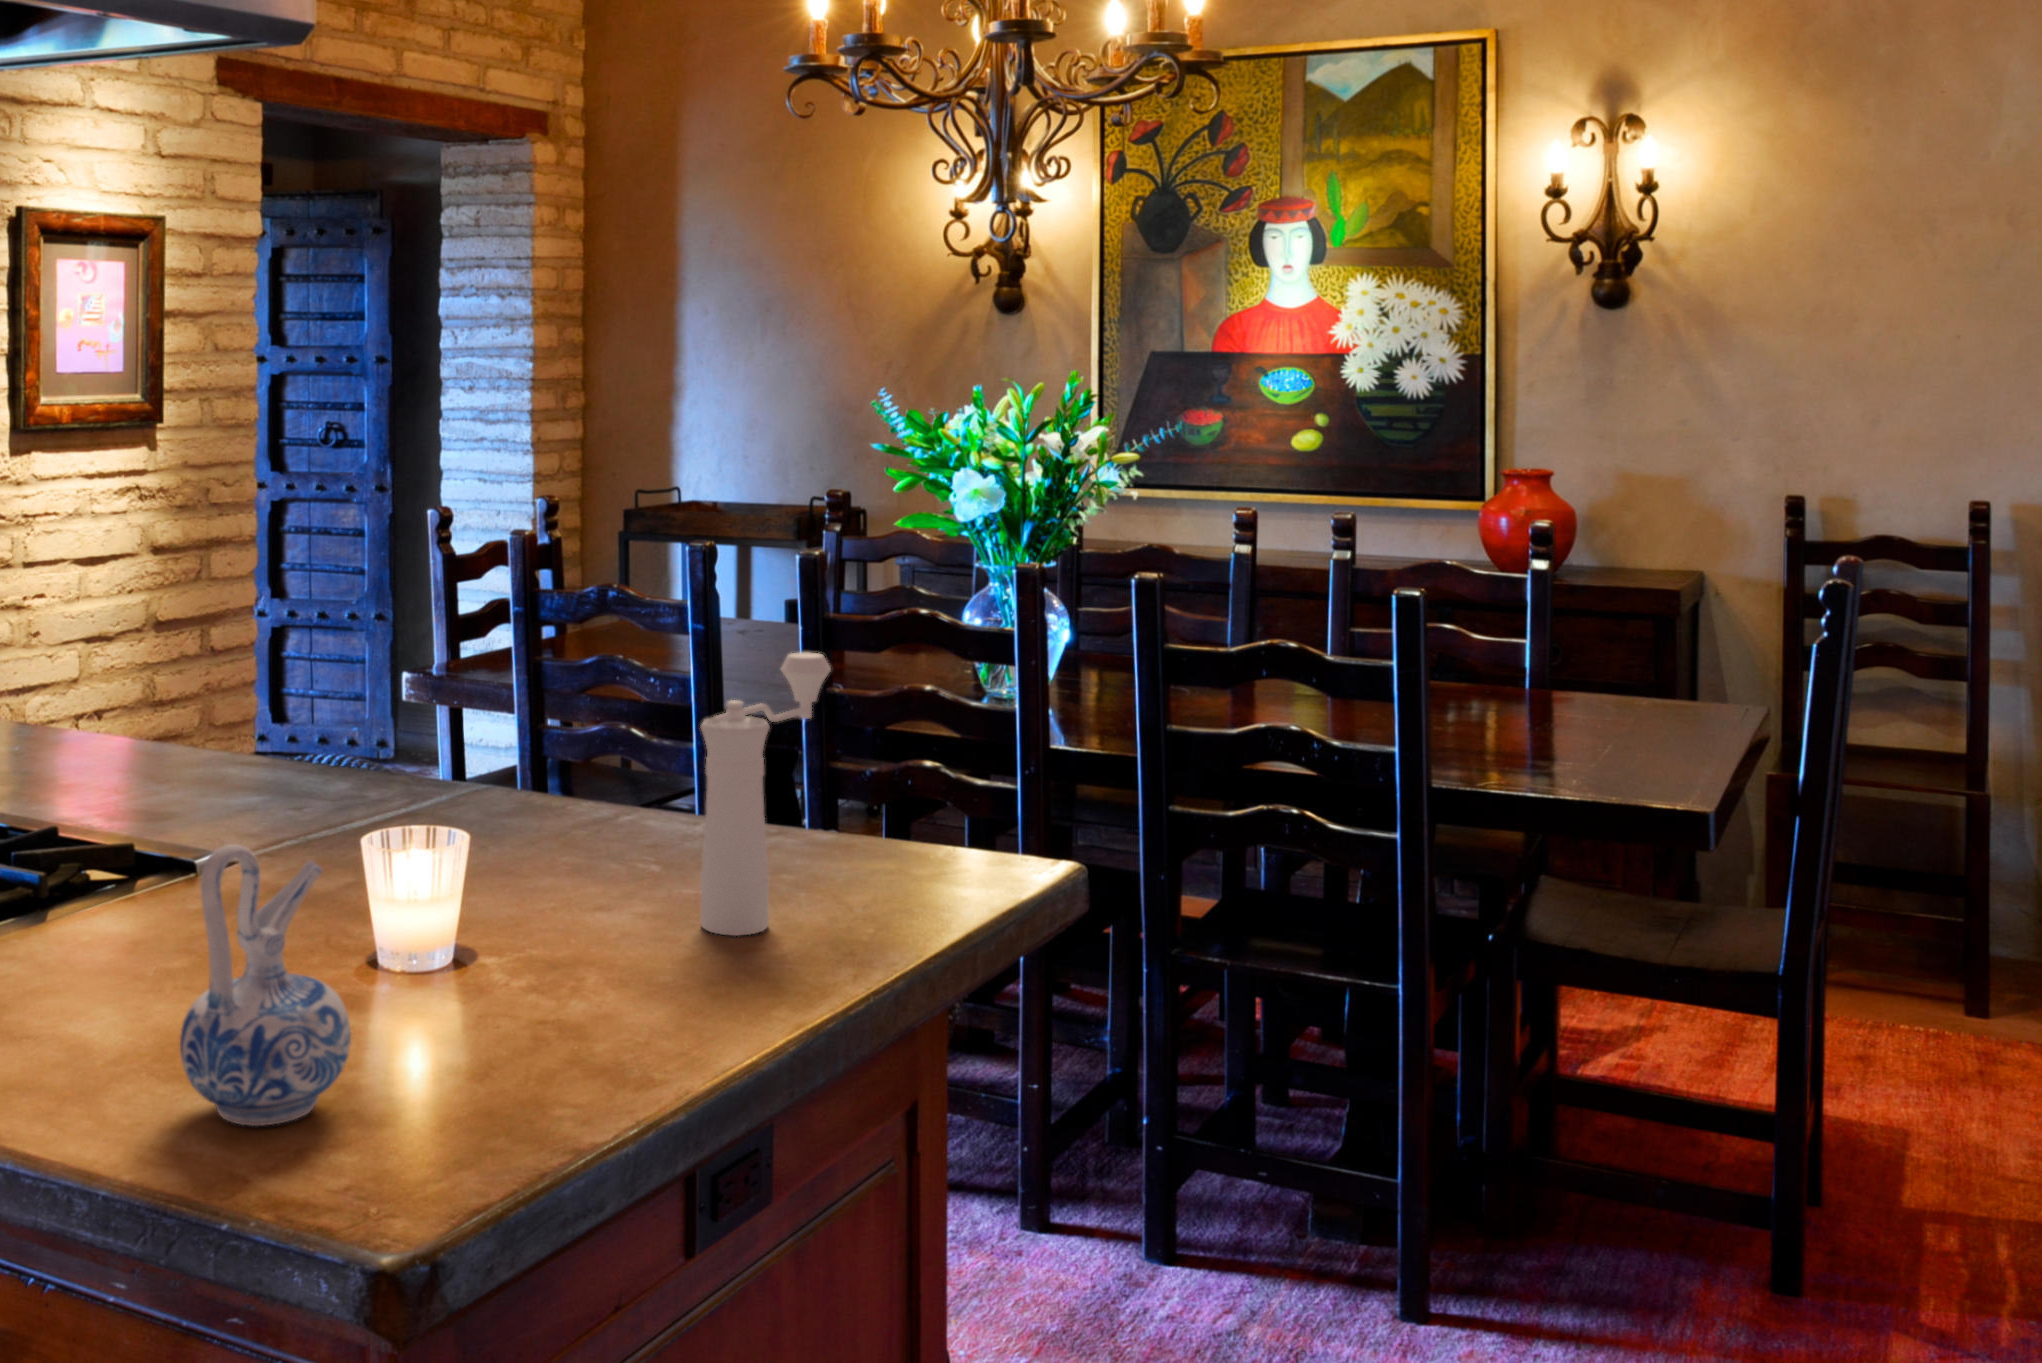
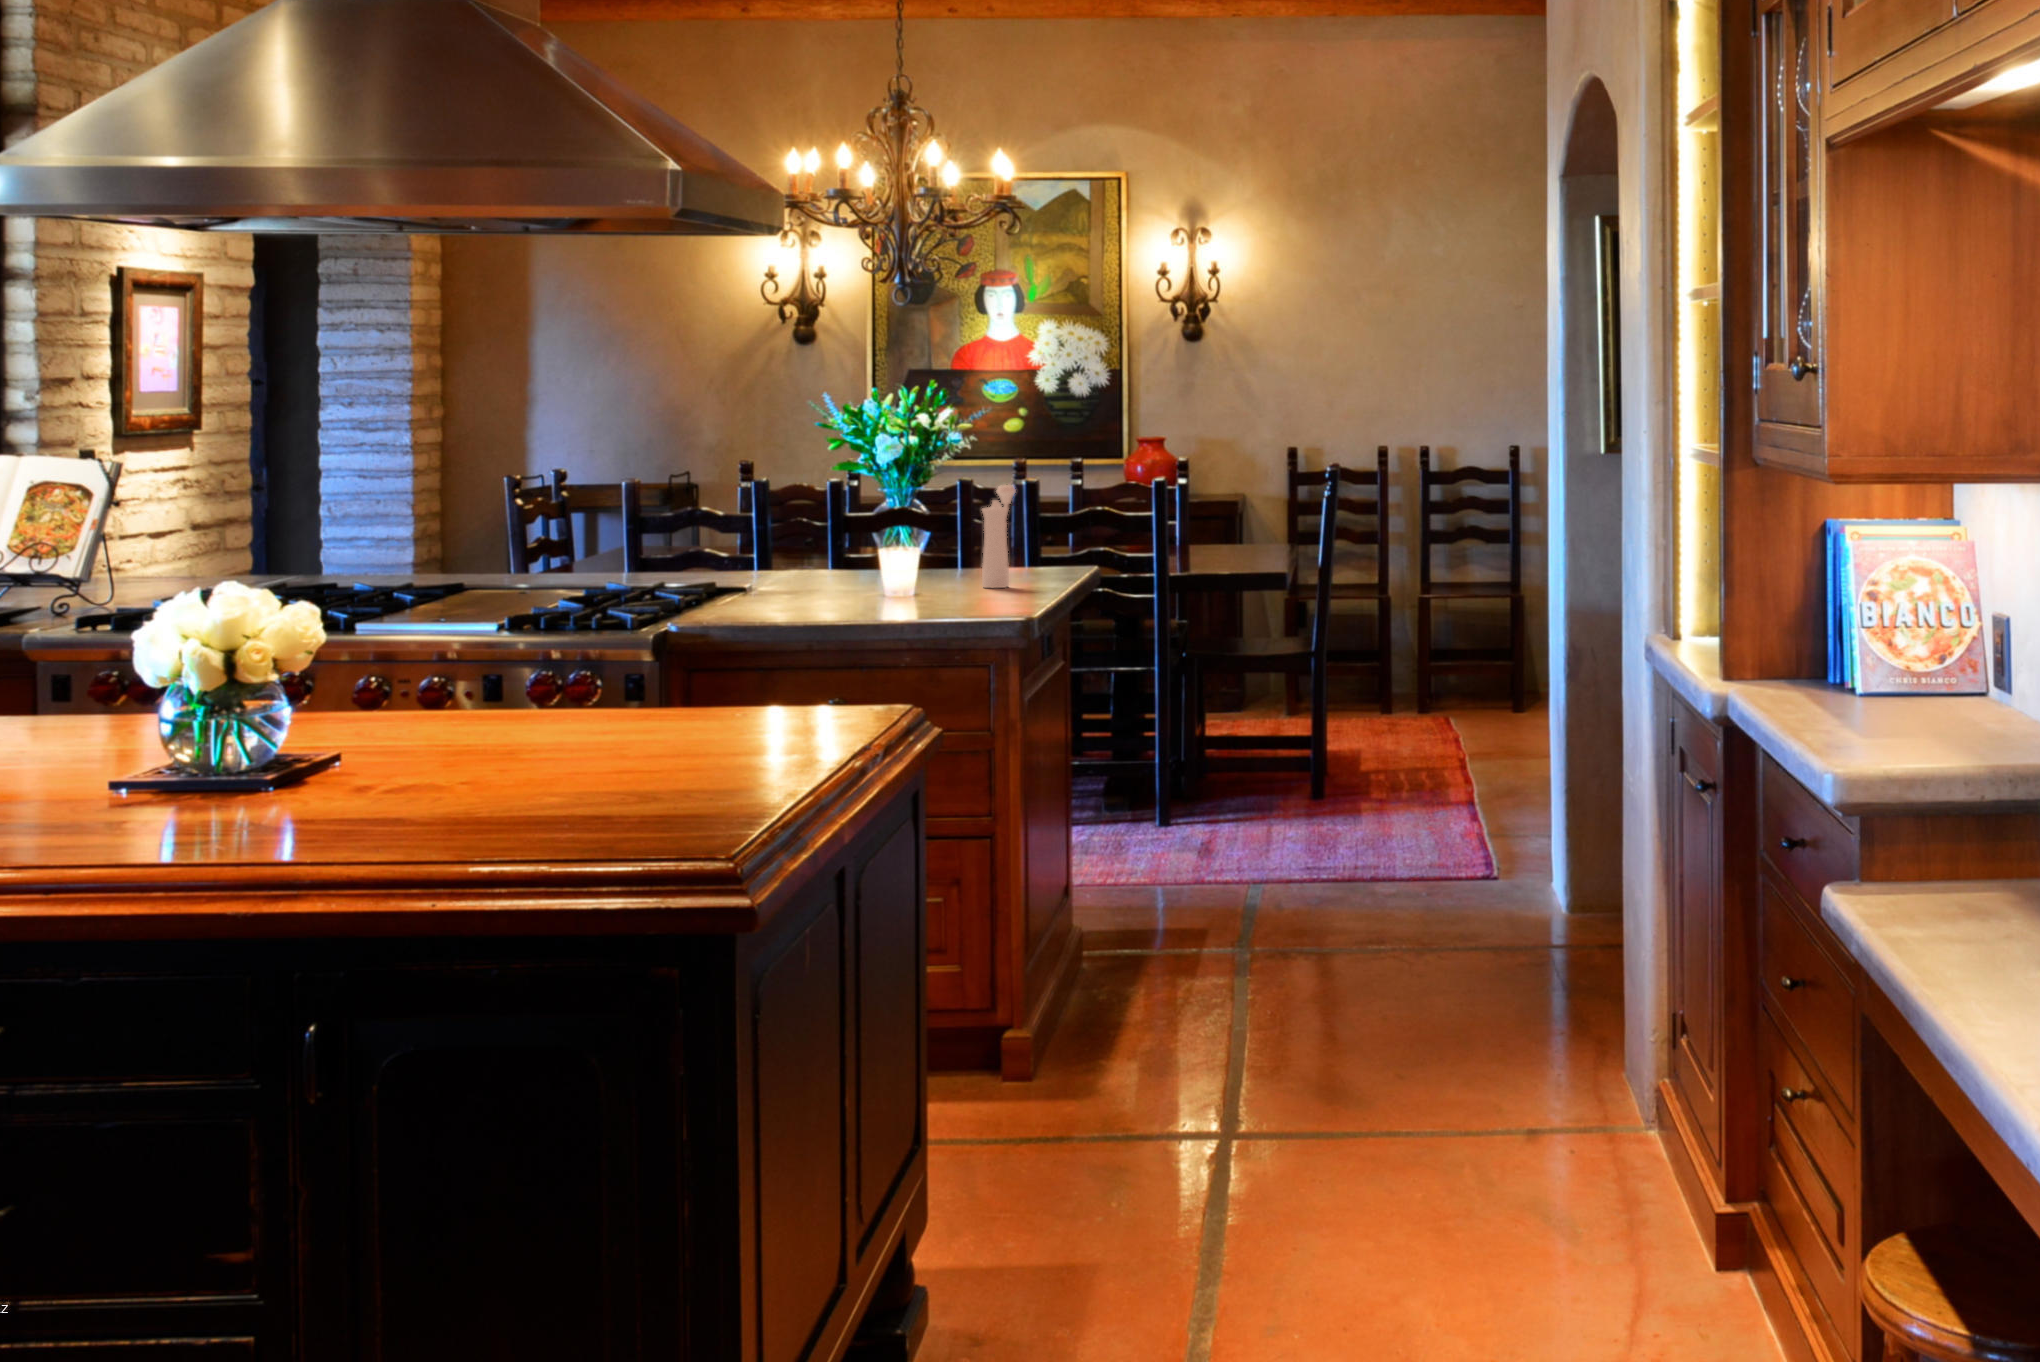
ceramic pitcher: present [180,844,351,1126] -> none [907,523,962,613]

